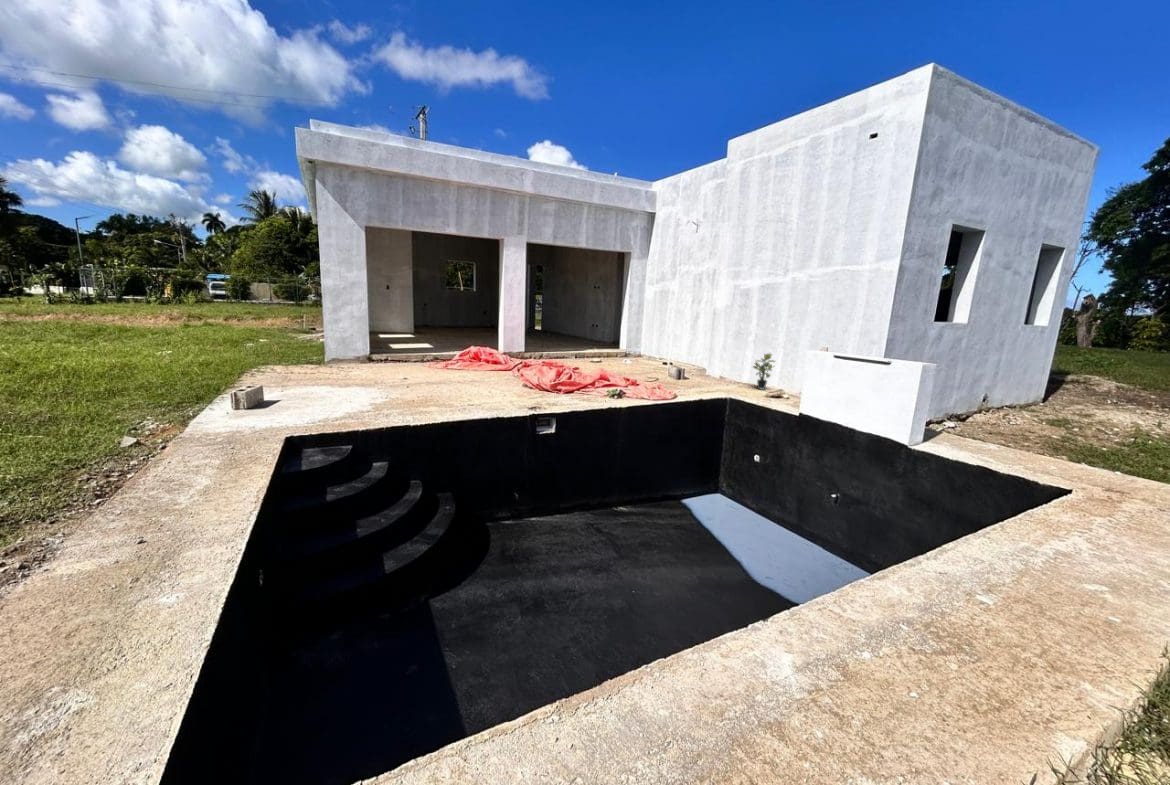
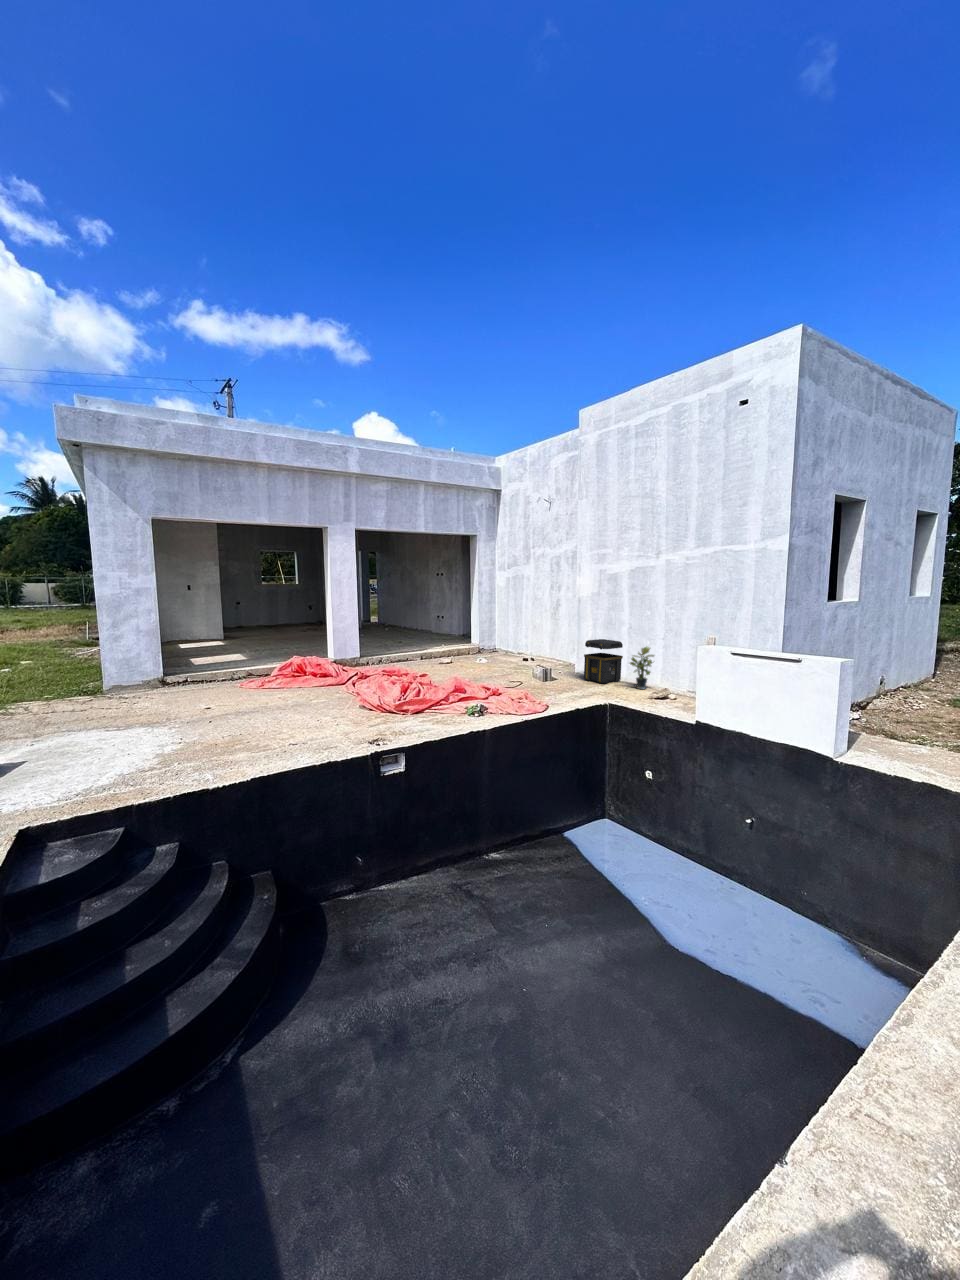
toolbox: none [713,346,749,383] -> present [584,639,623,683]

